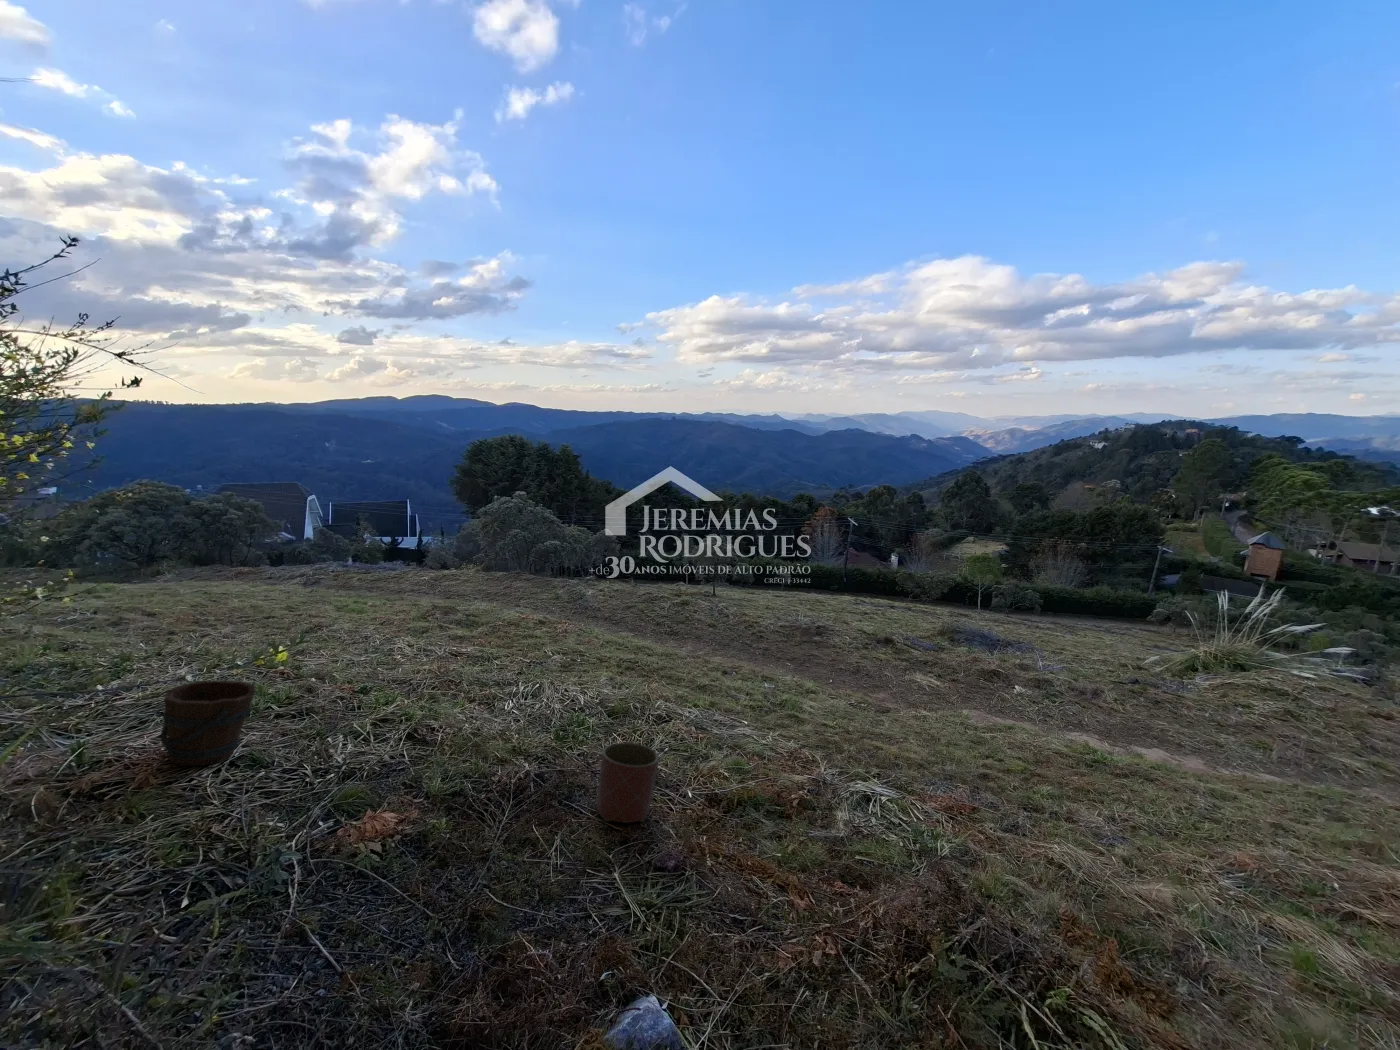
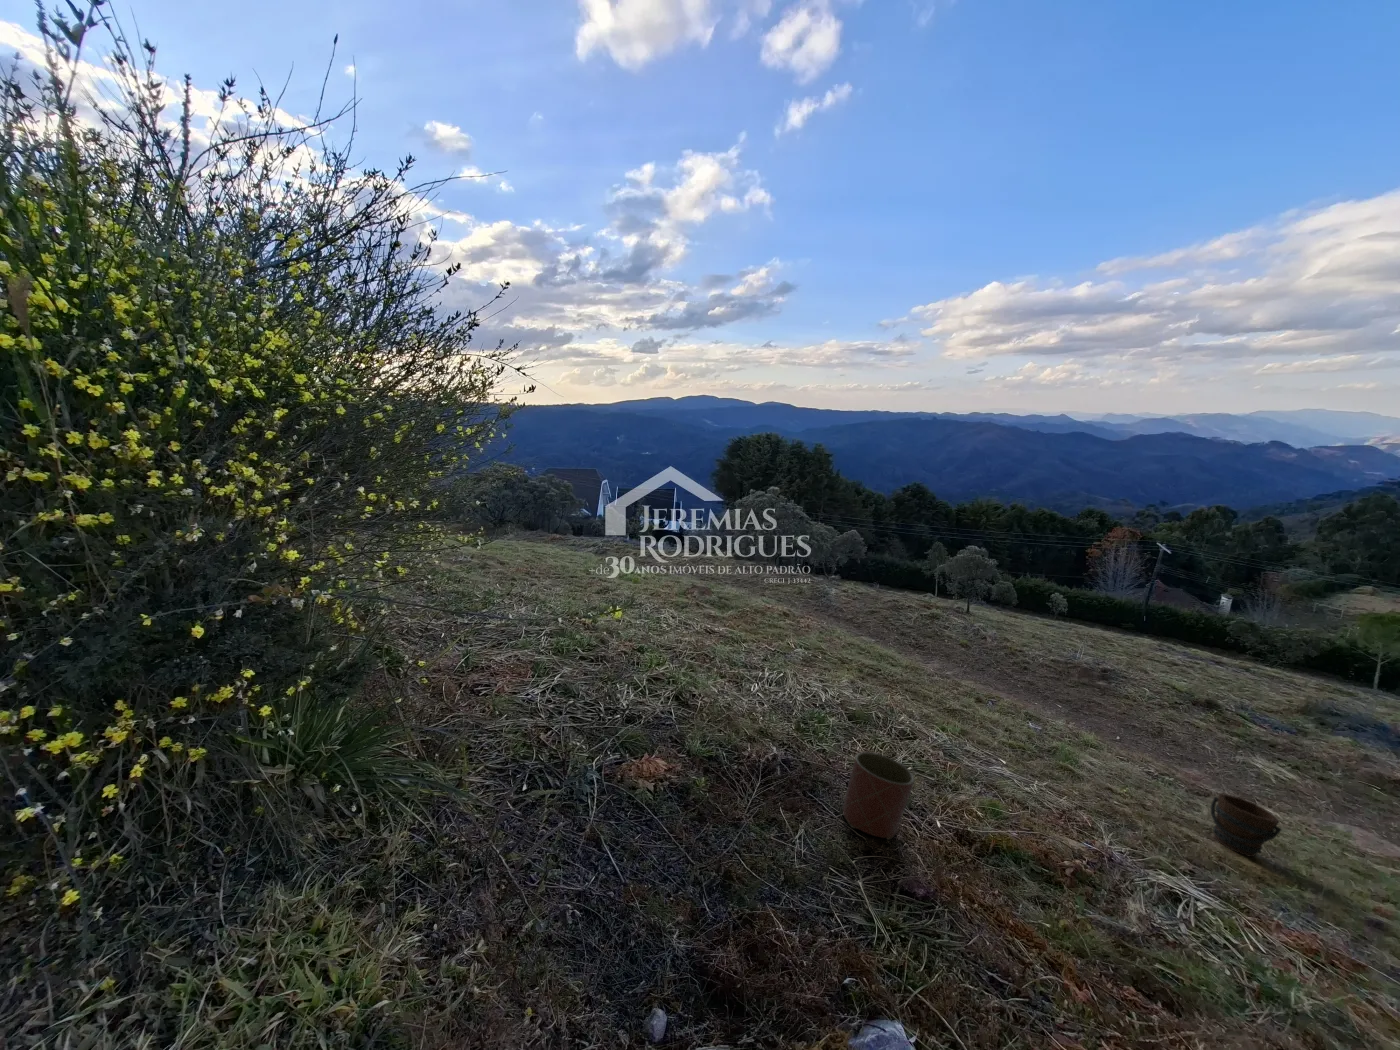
bucket: present [160,681,255,766] -> present [1211,793,1281,857]

